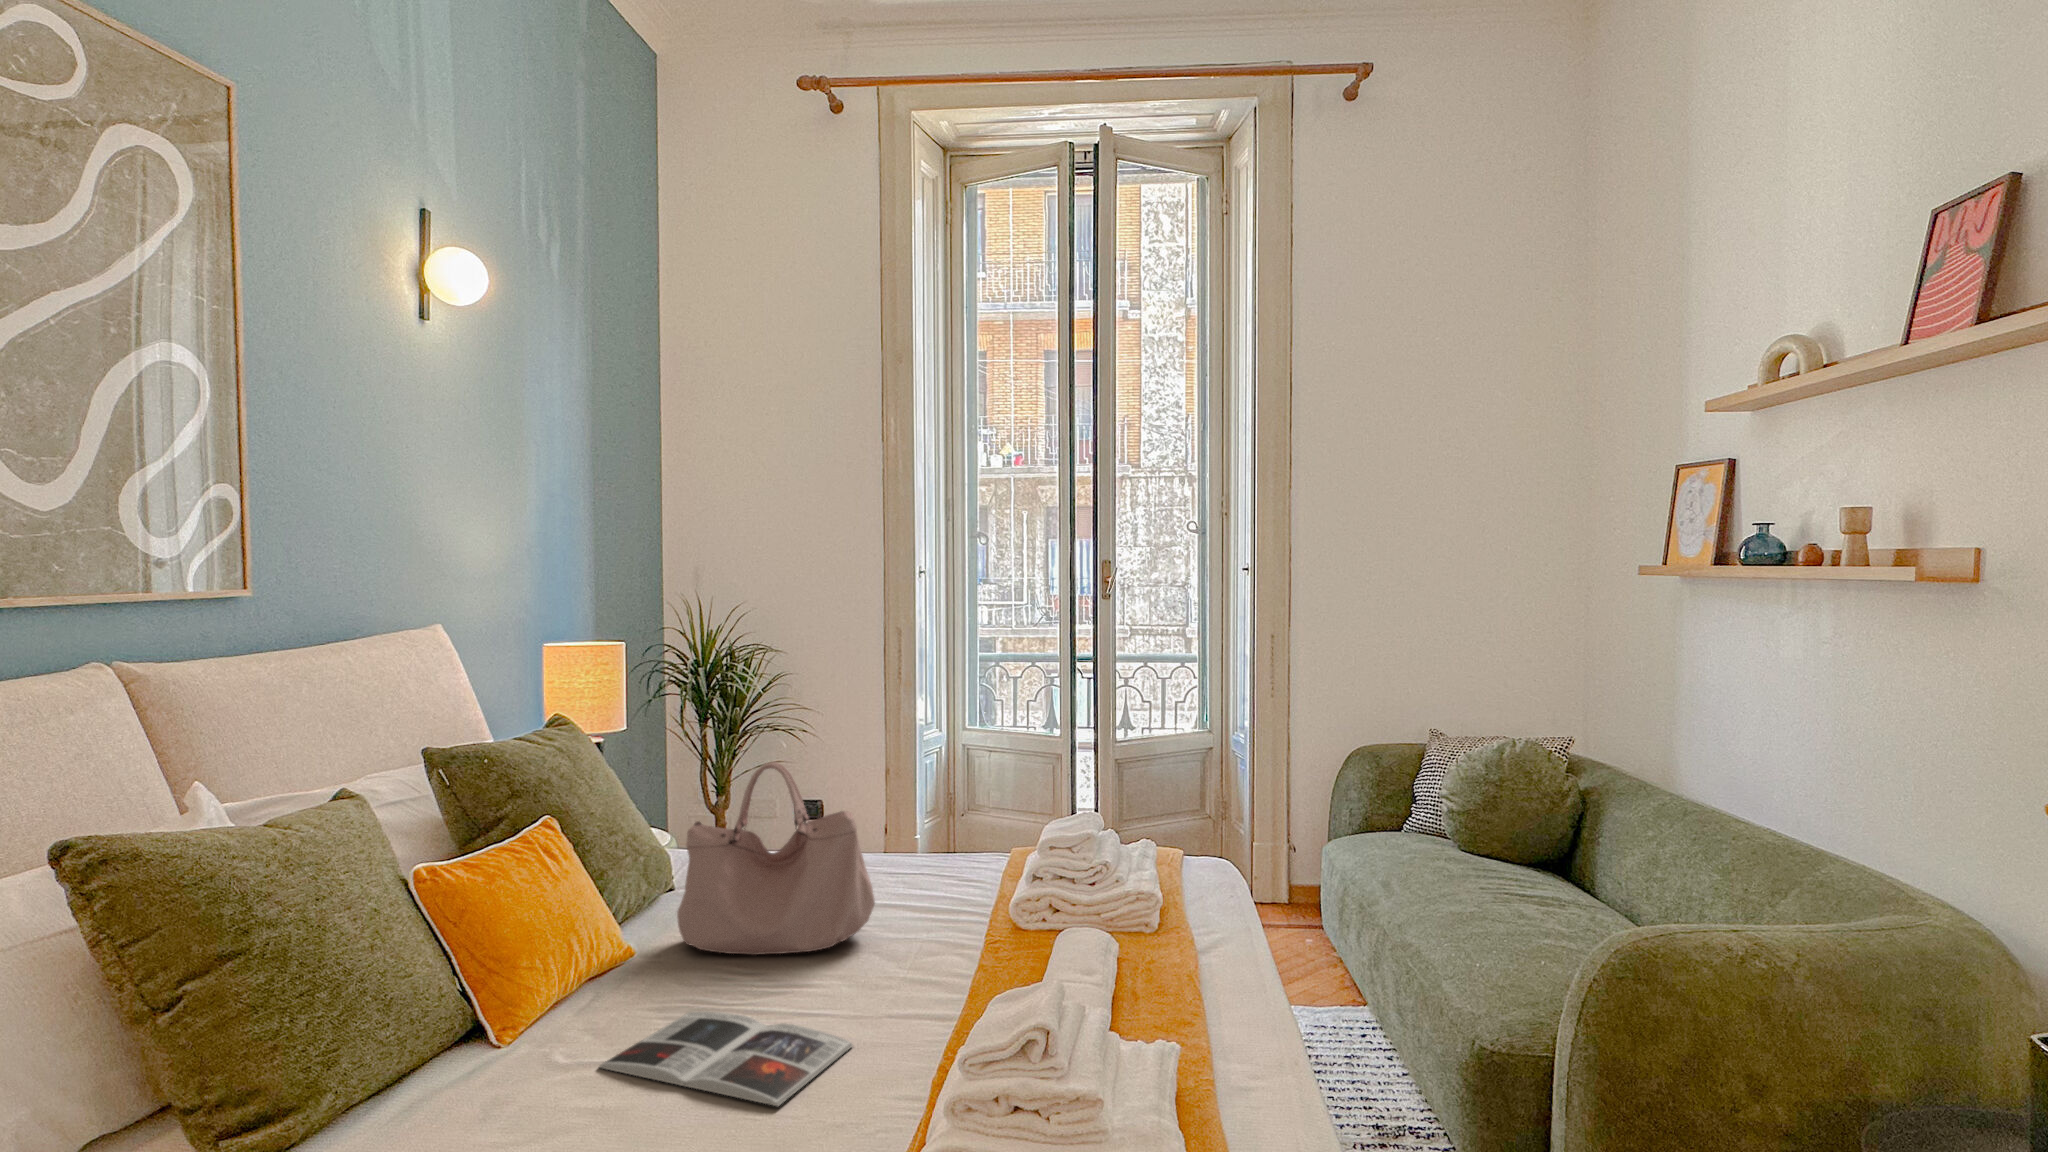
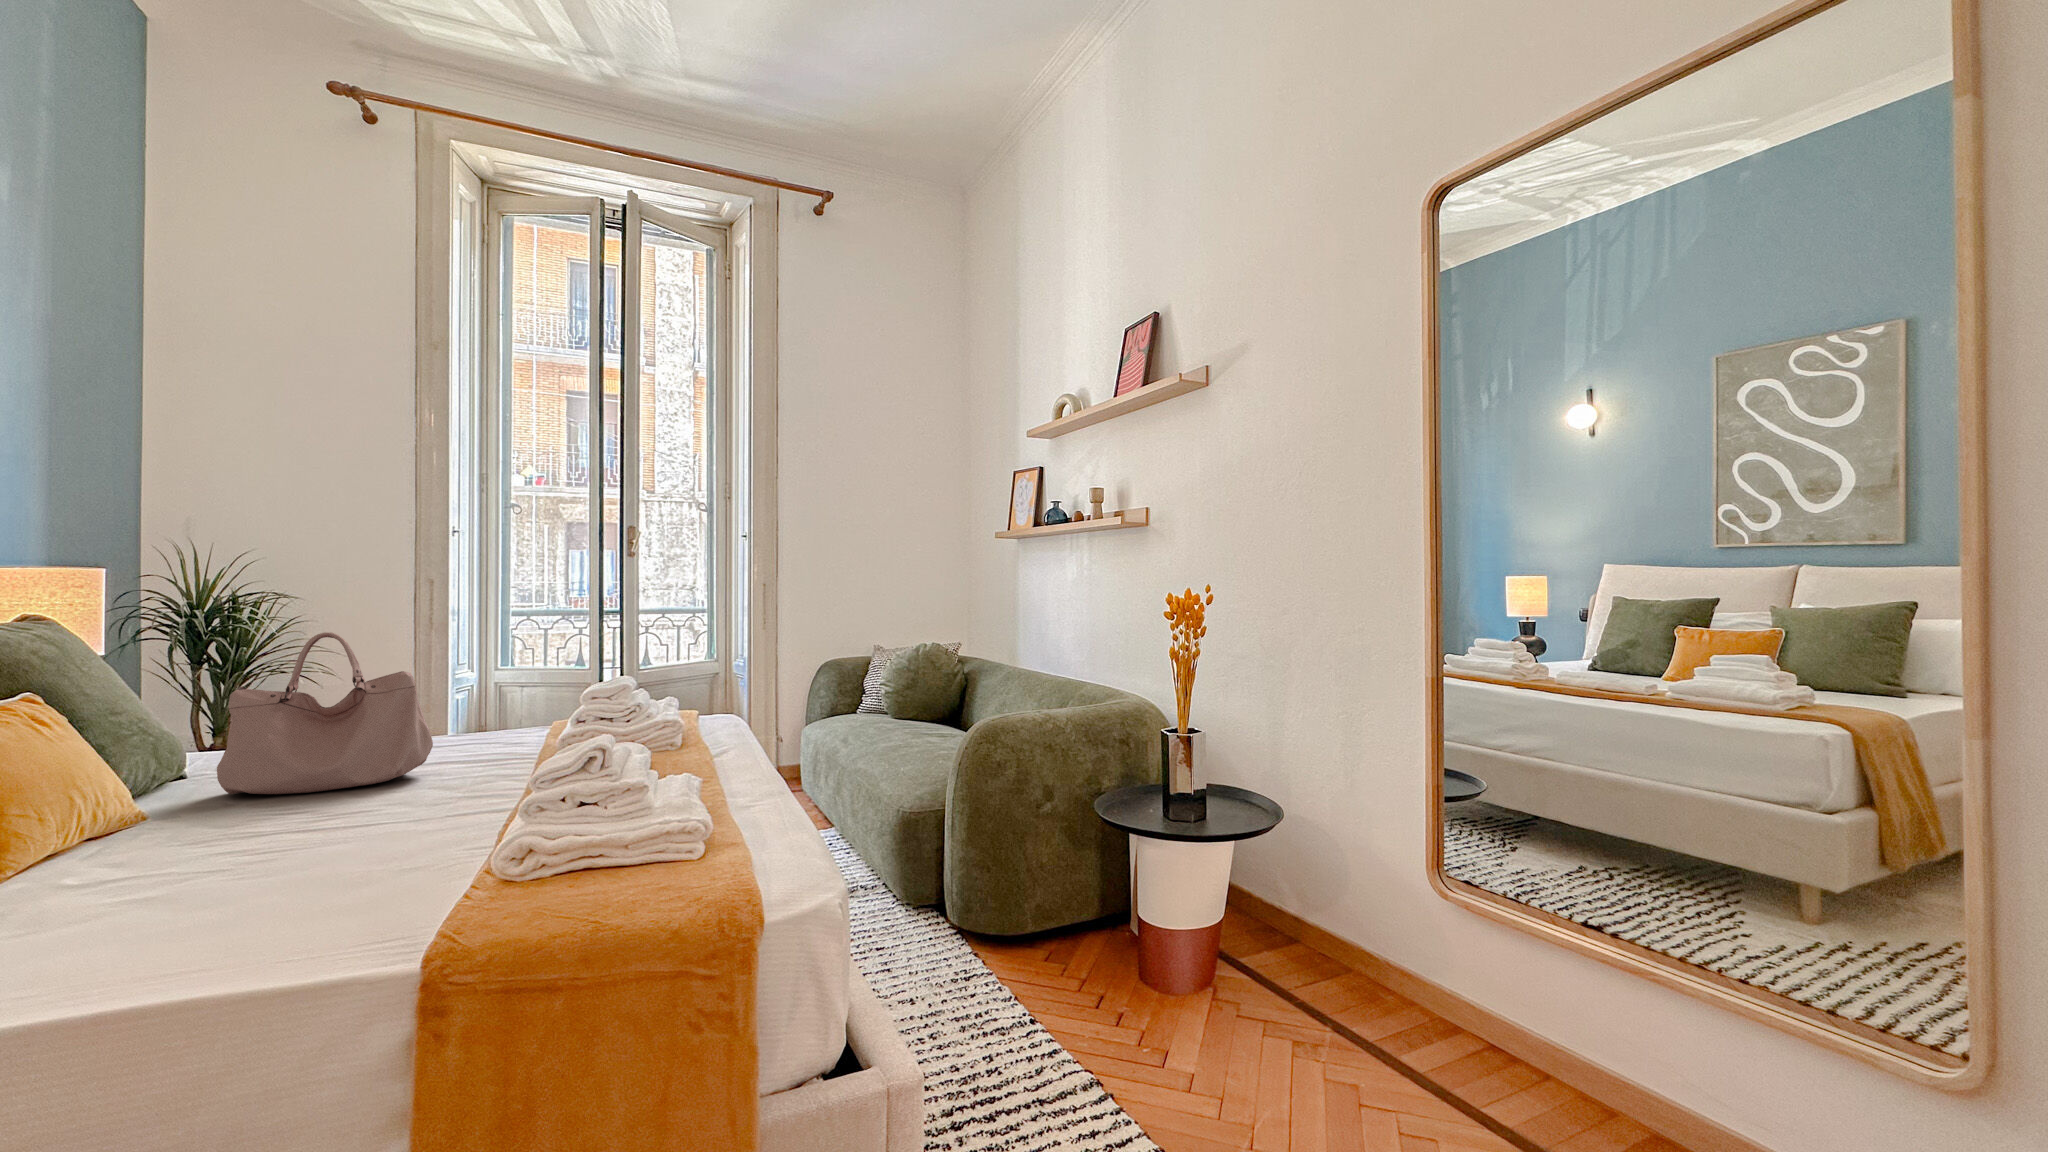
magazine: present [599,1011,853,1107] -> none [154,814,427,860]

